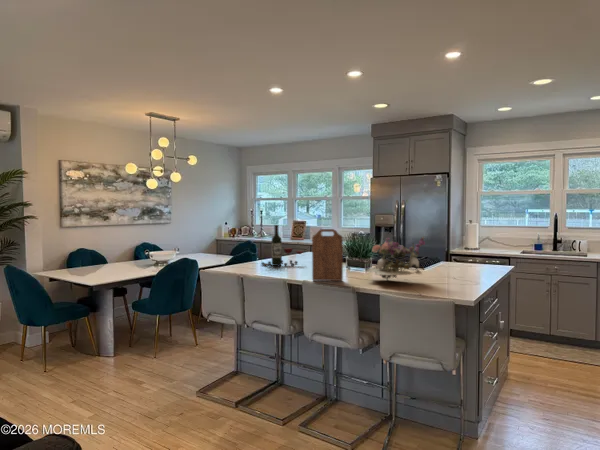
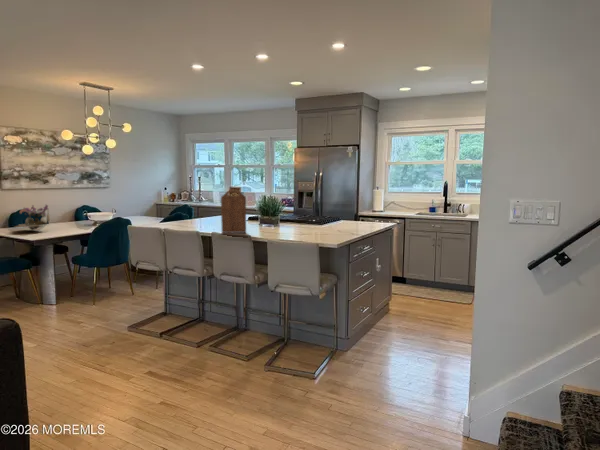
wine bottle: present [262,225,303,267] -> none [186,188,223,224]
flower arrangement: present [367,237,425,280] -> present [18,205,50,230]

